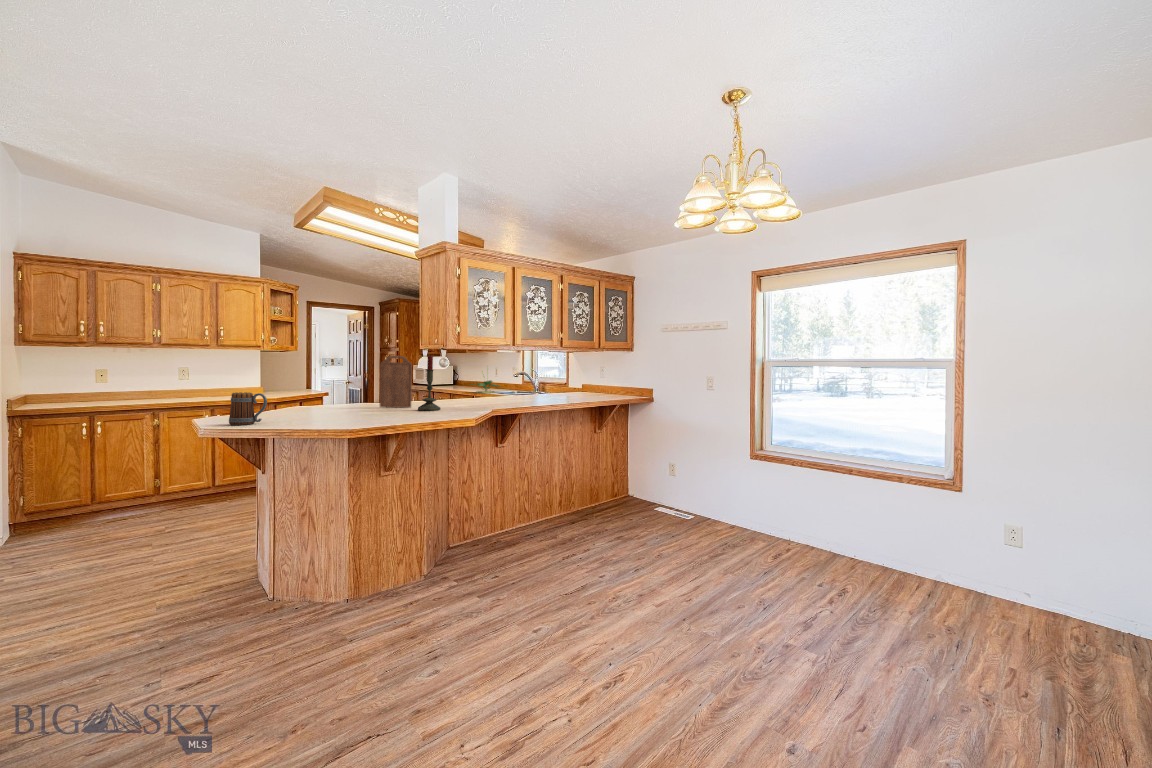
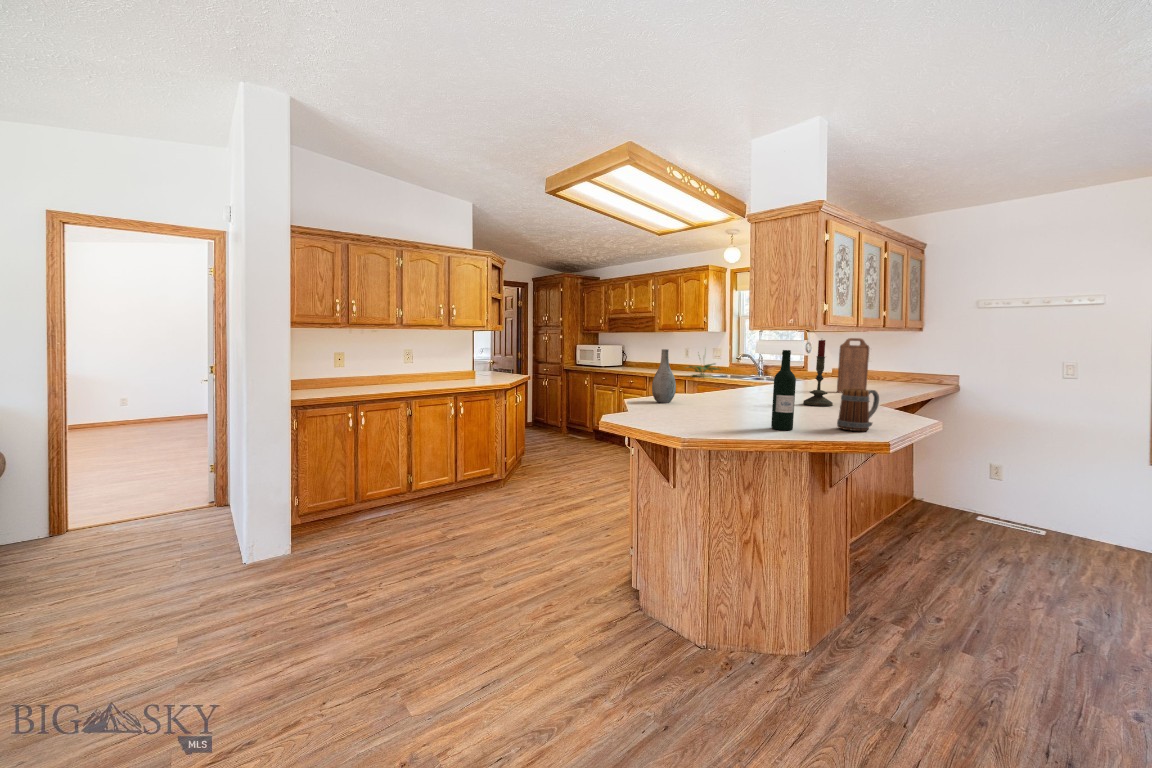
cutting board: present [380,356,412,408] -> present [837,338,869,392]
wine bottle: none [281,361,299,424] -> present [771,350,796,430]
vase: none [308,364,330,409] -> present [652,349,676,403]
mug: present [229,392,267,425] -> present [837,388,879,431]

